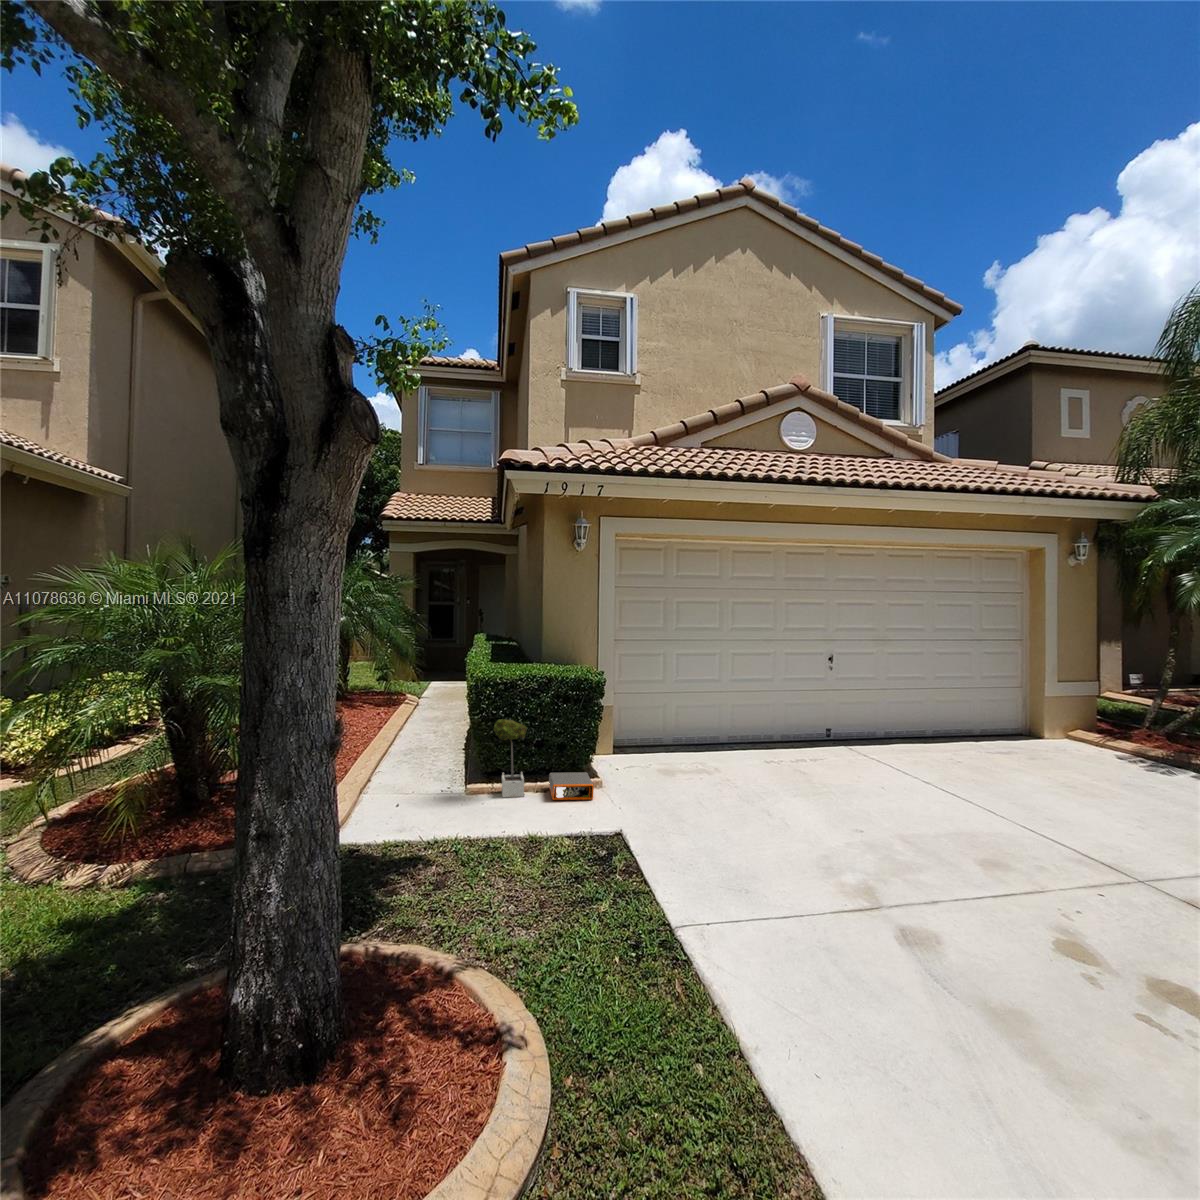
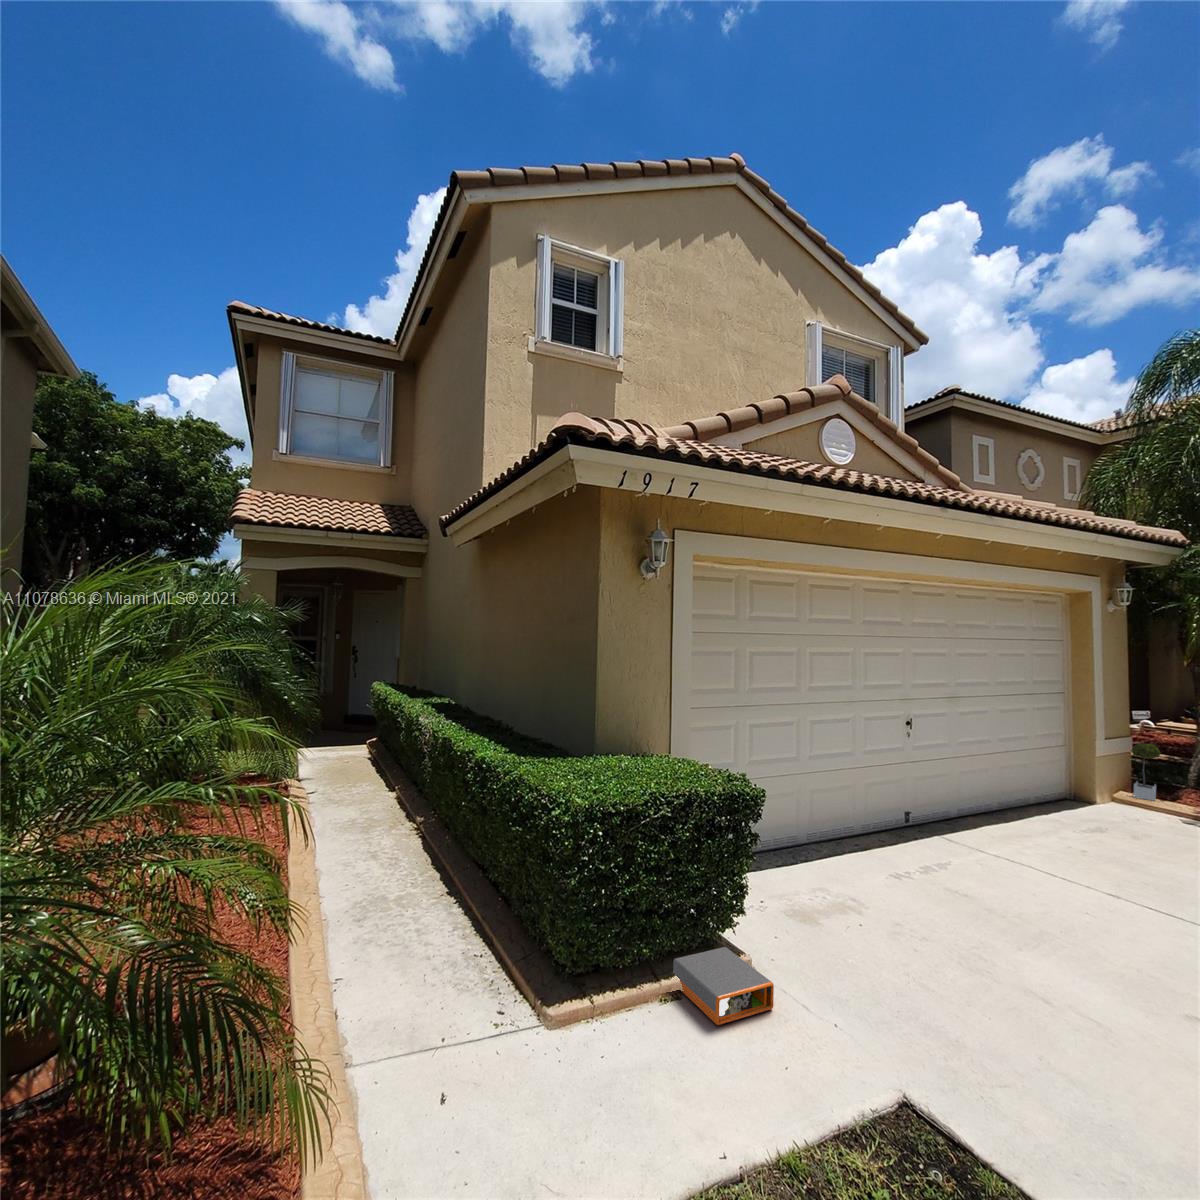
potted tree: present [494,719,527,797] -> present [1131,744,1161,801]

